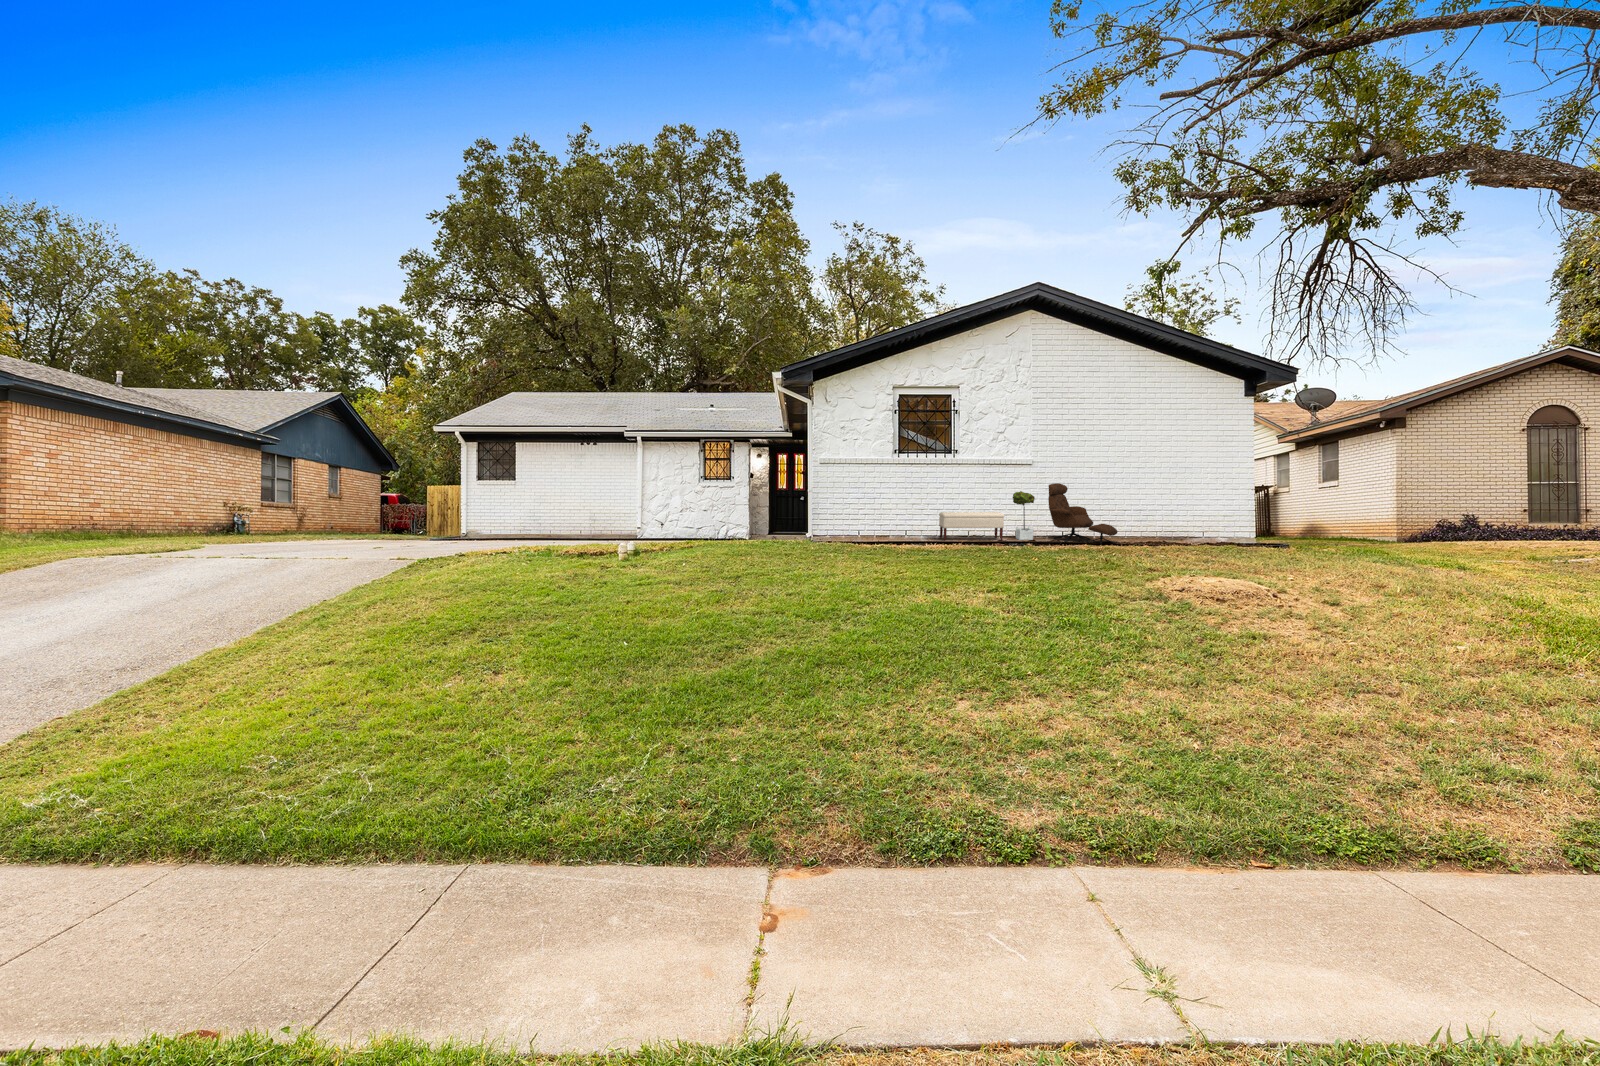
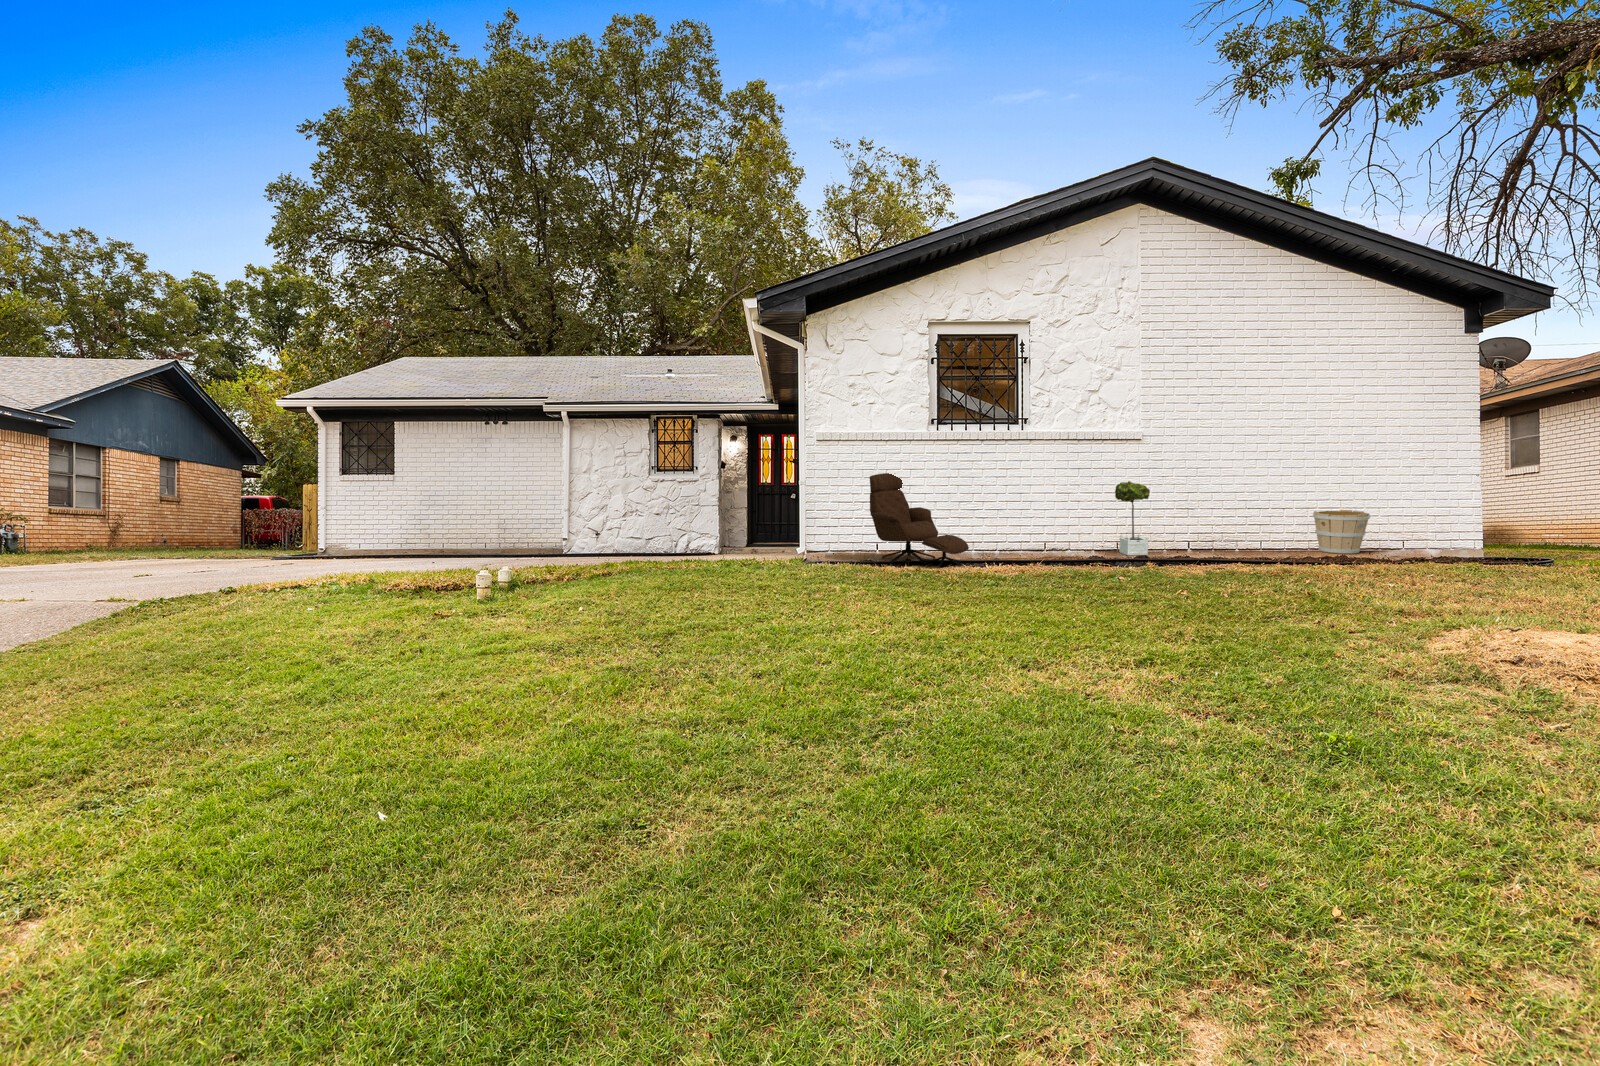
lounge chair: present [1048,483,1117,544] -> present [870,473,969,567]
bench: present [939,512,1004,541] -> none [1003,513,1105,559]
wooden bucket: none [1144,513,1180,541] -> present [1313,510,1370,554]

